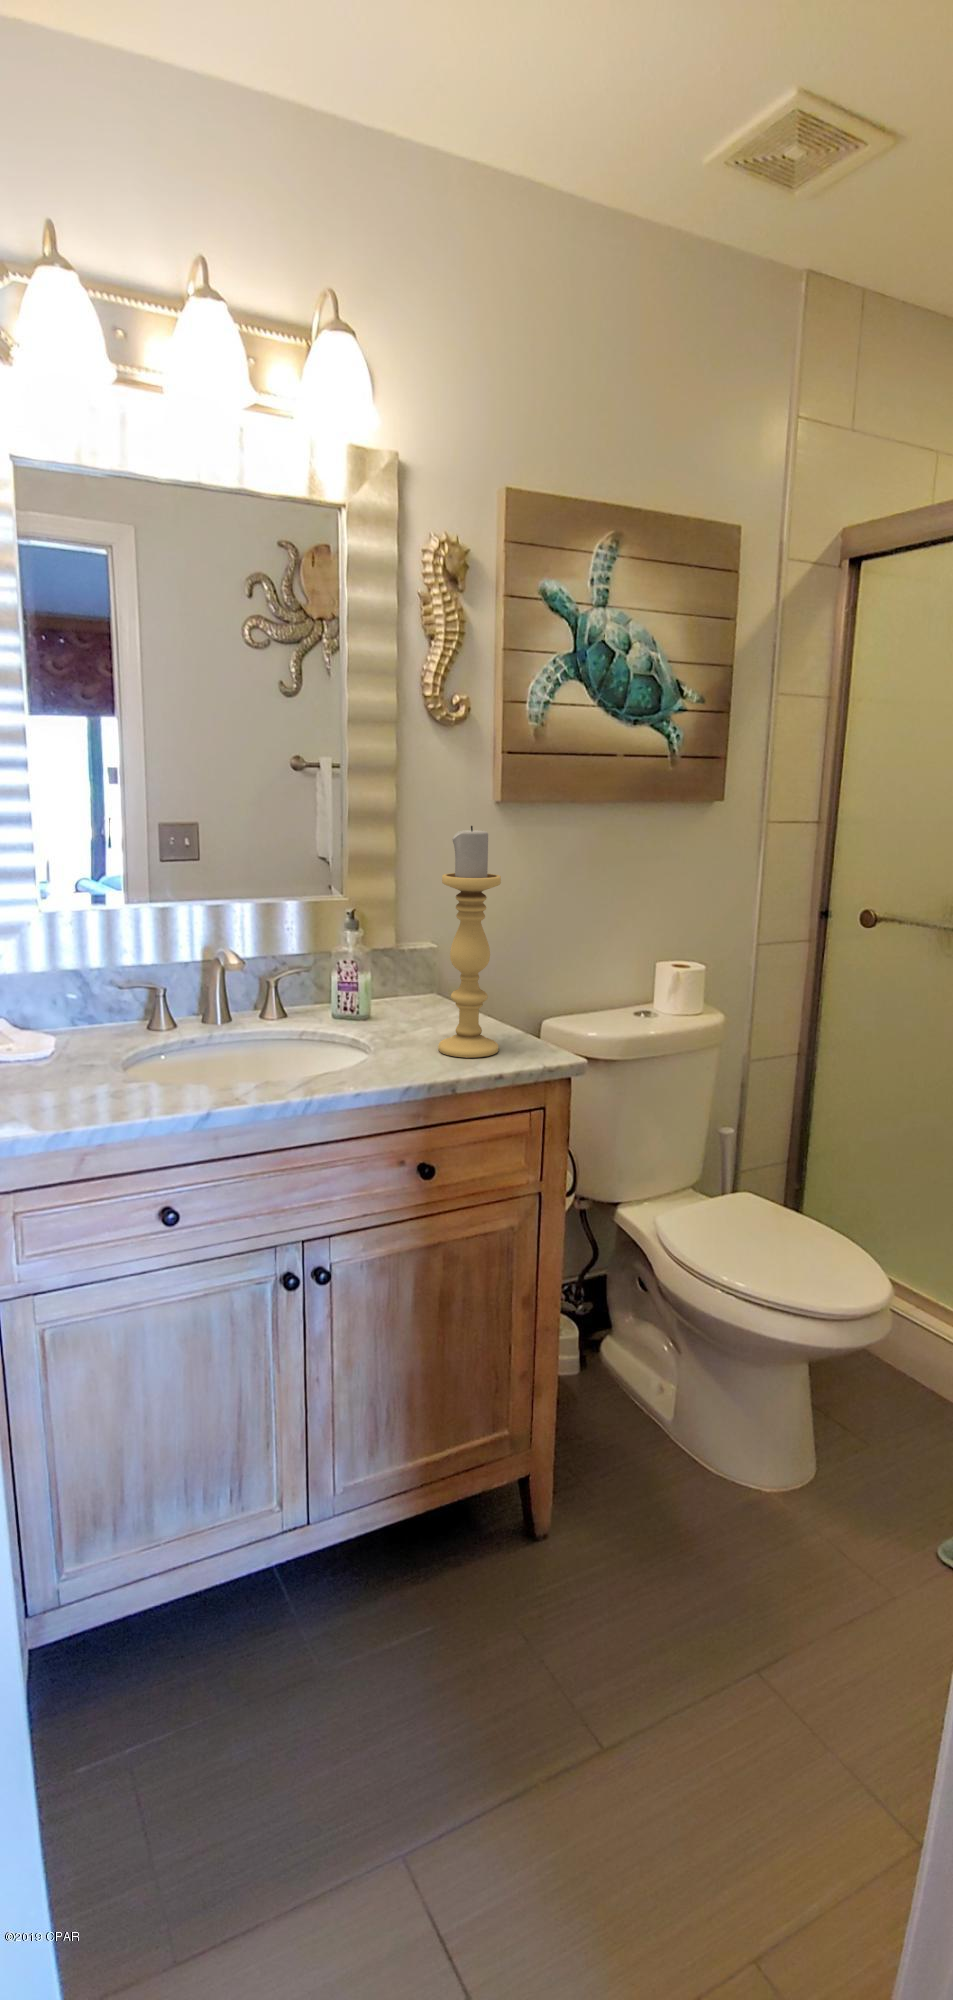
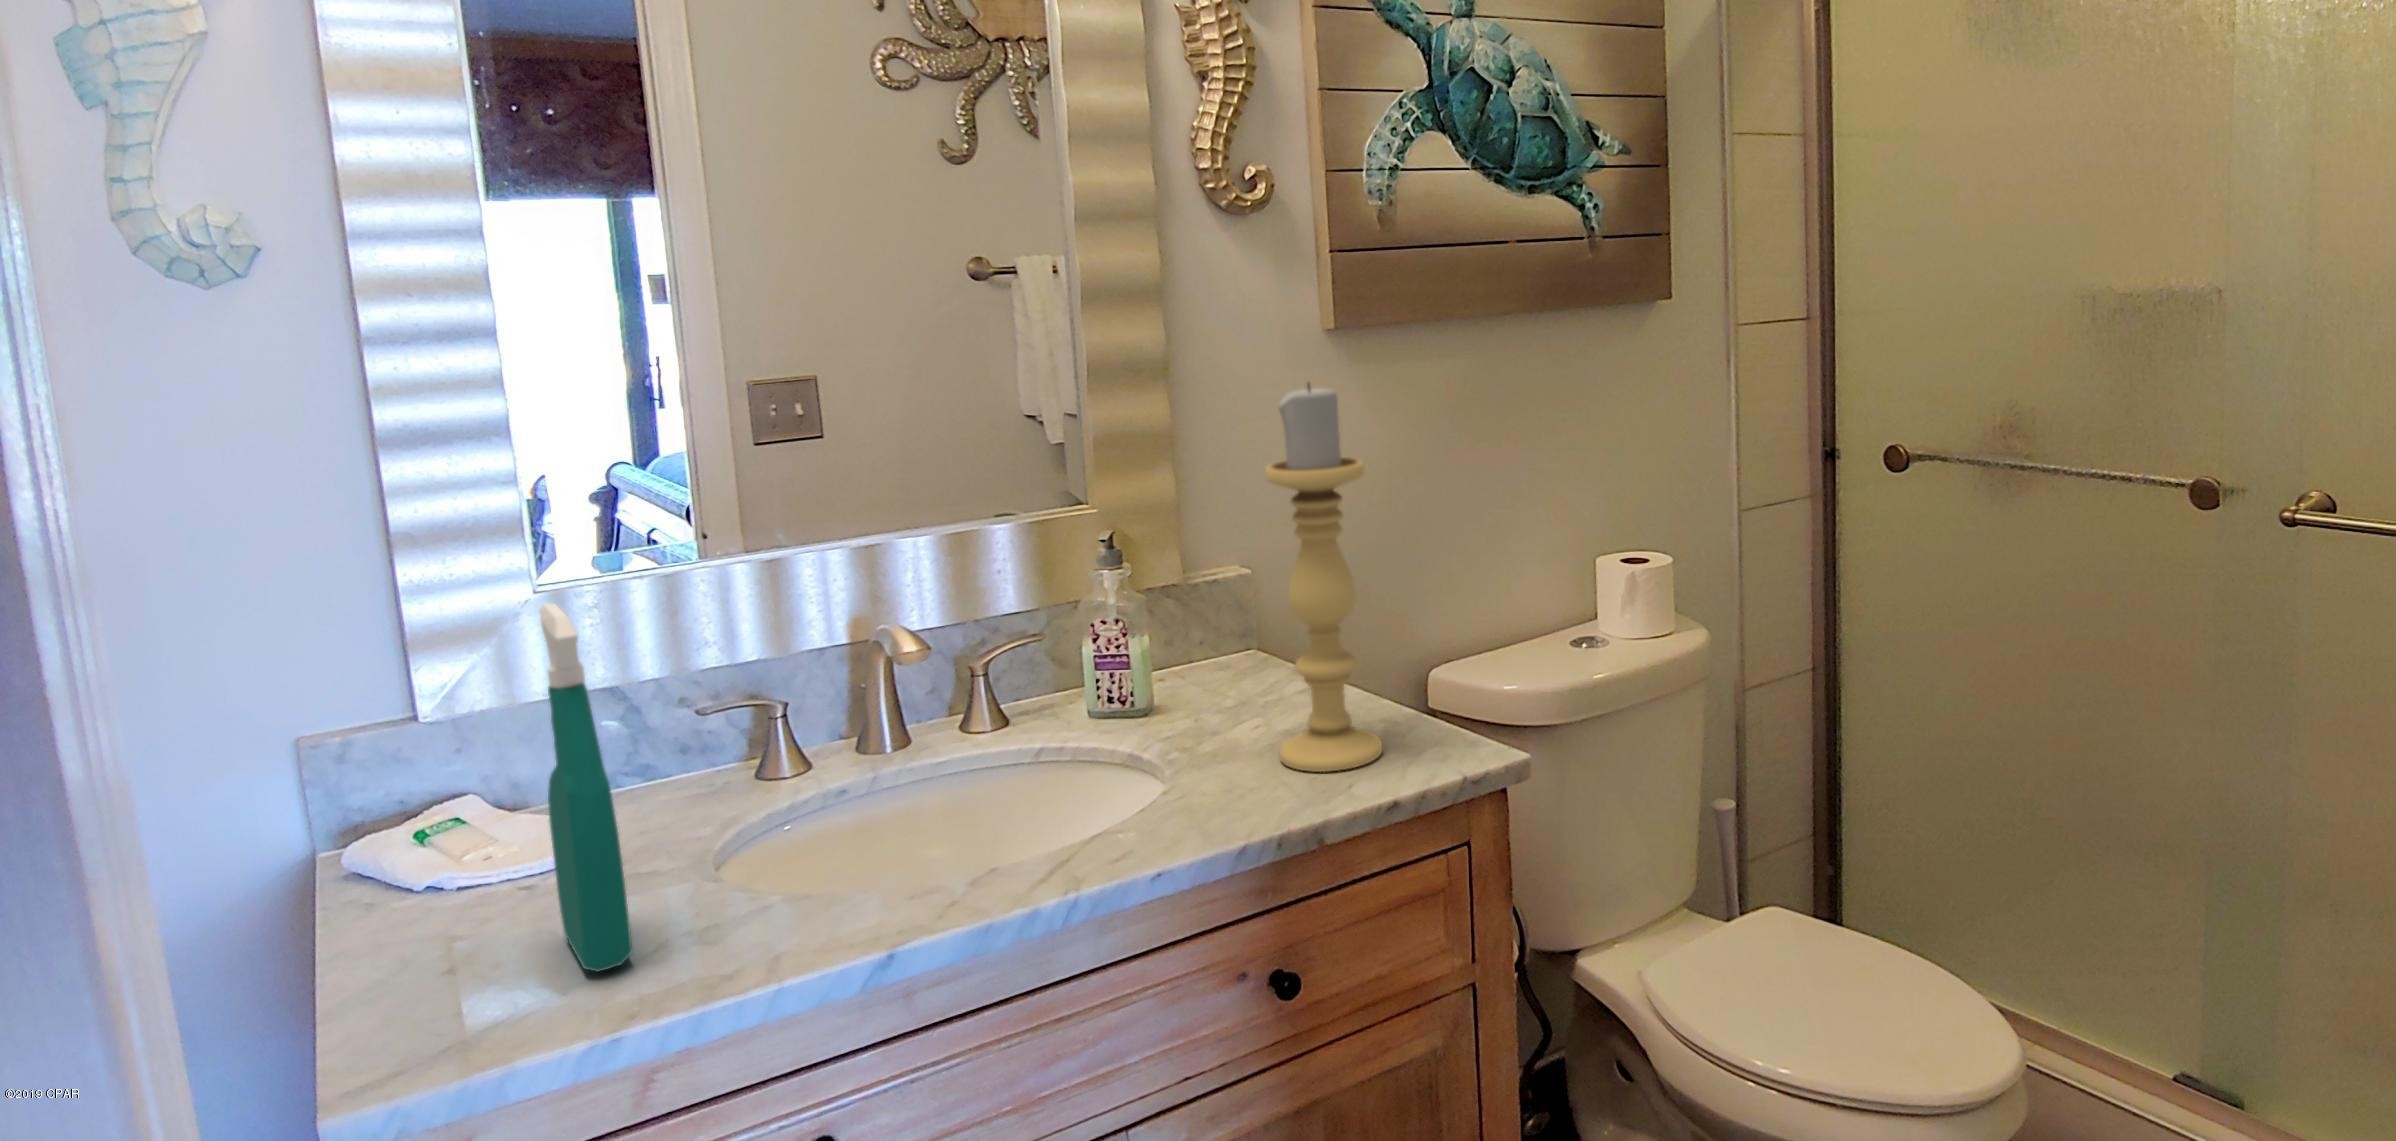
spray bottle: none [44,906,83,1102] -> present [539,603,633,972]

